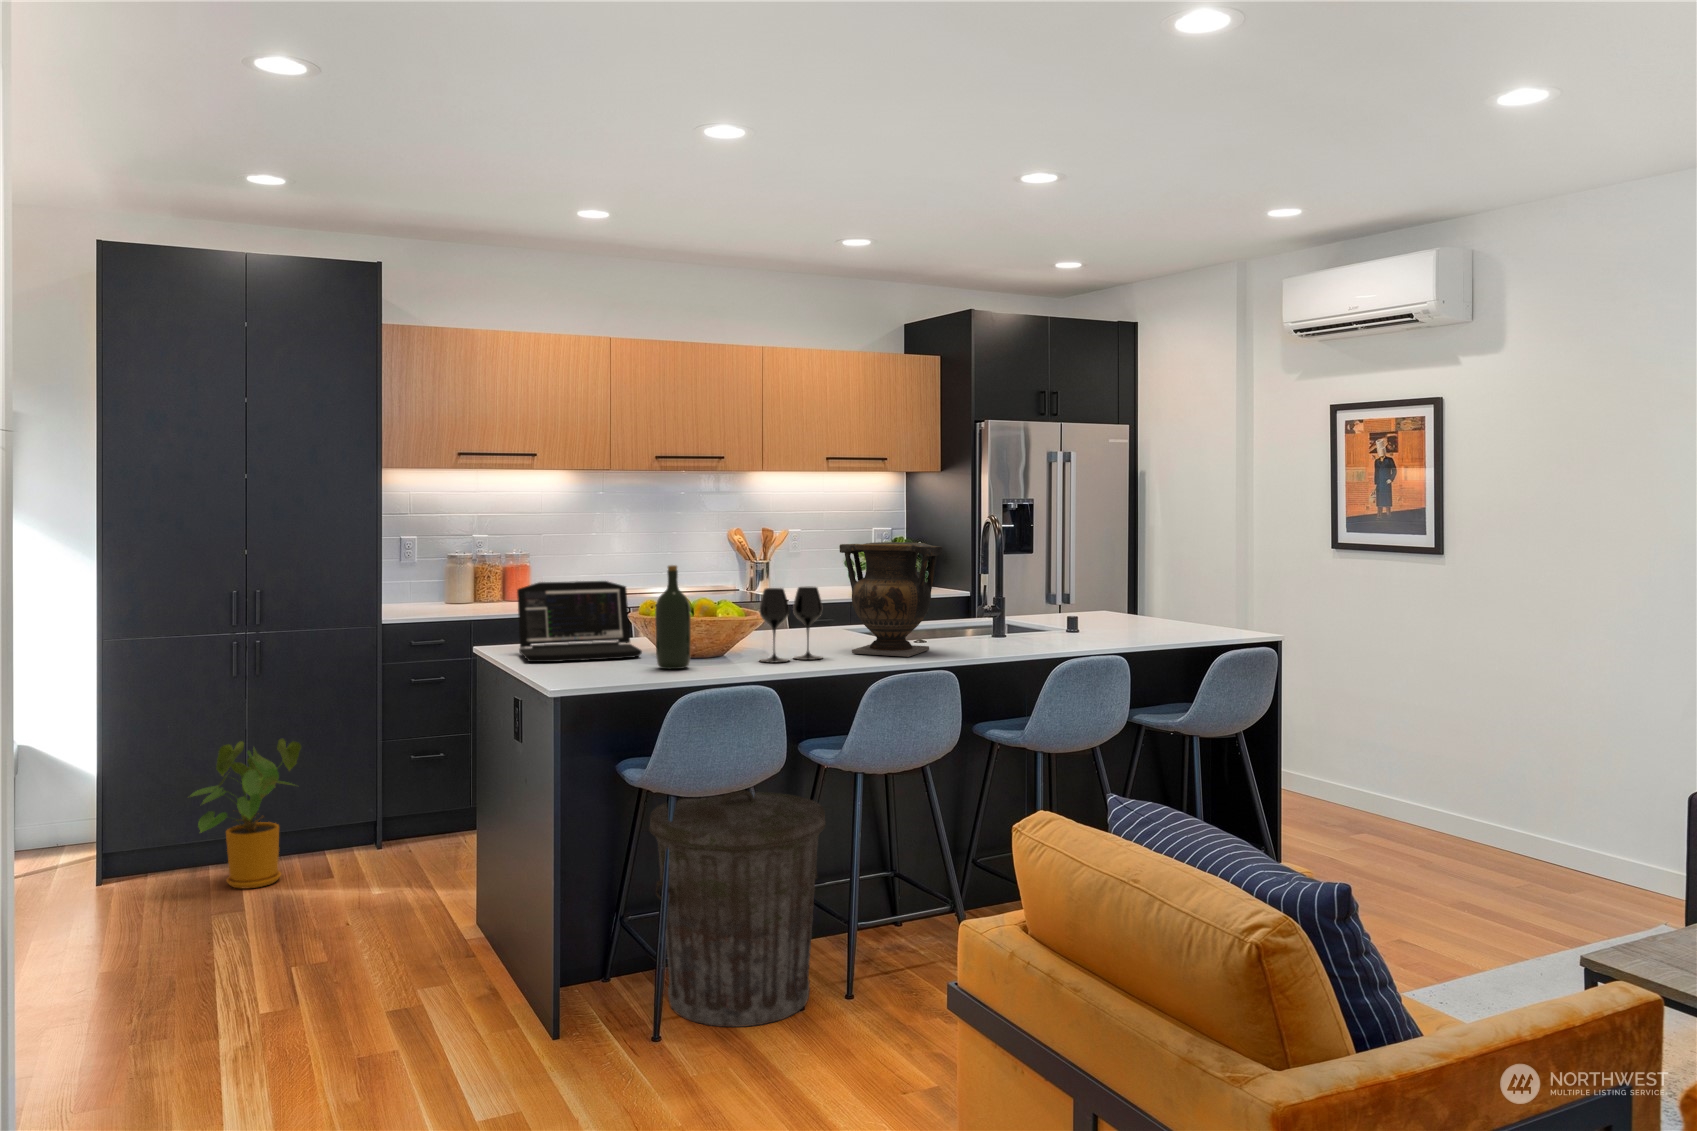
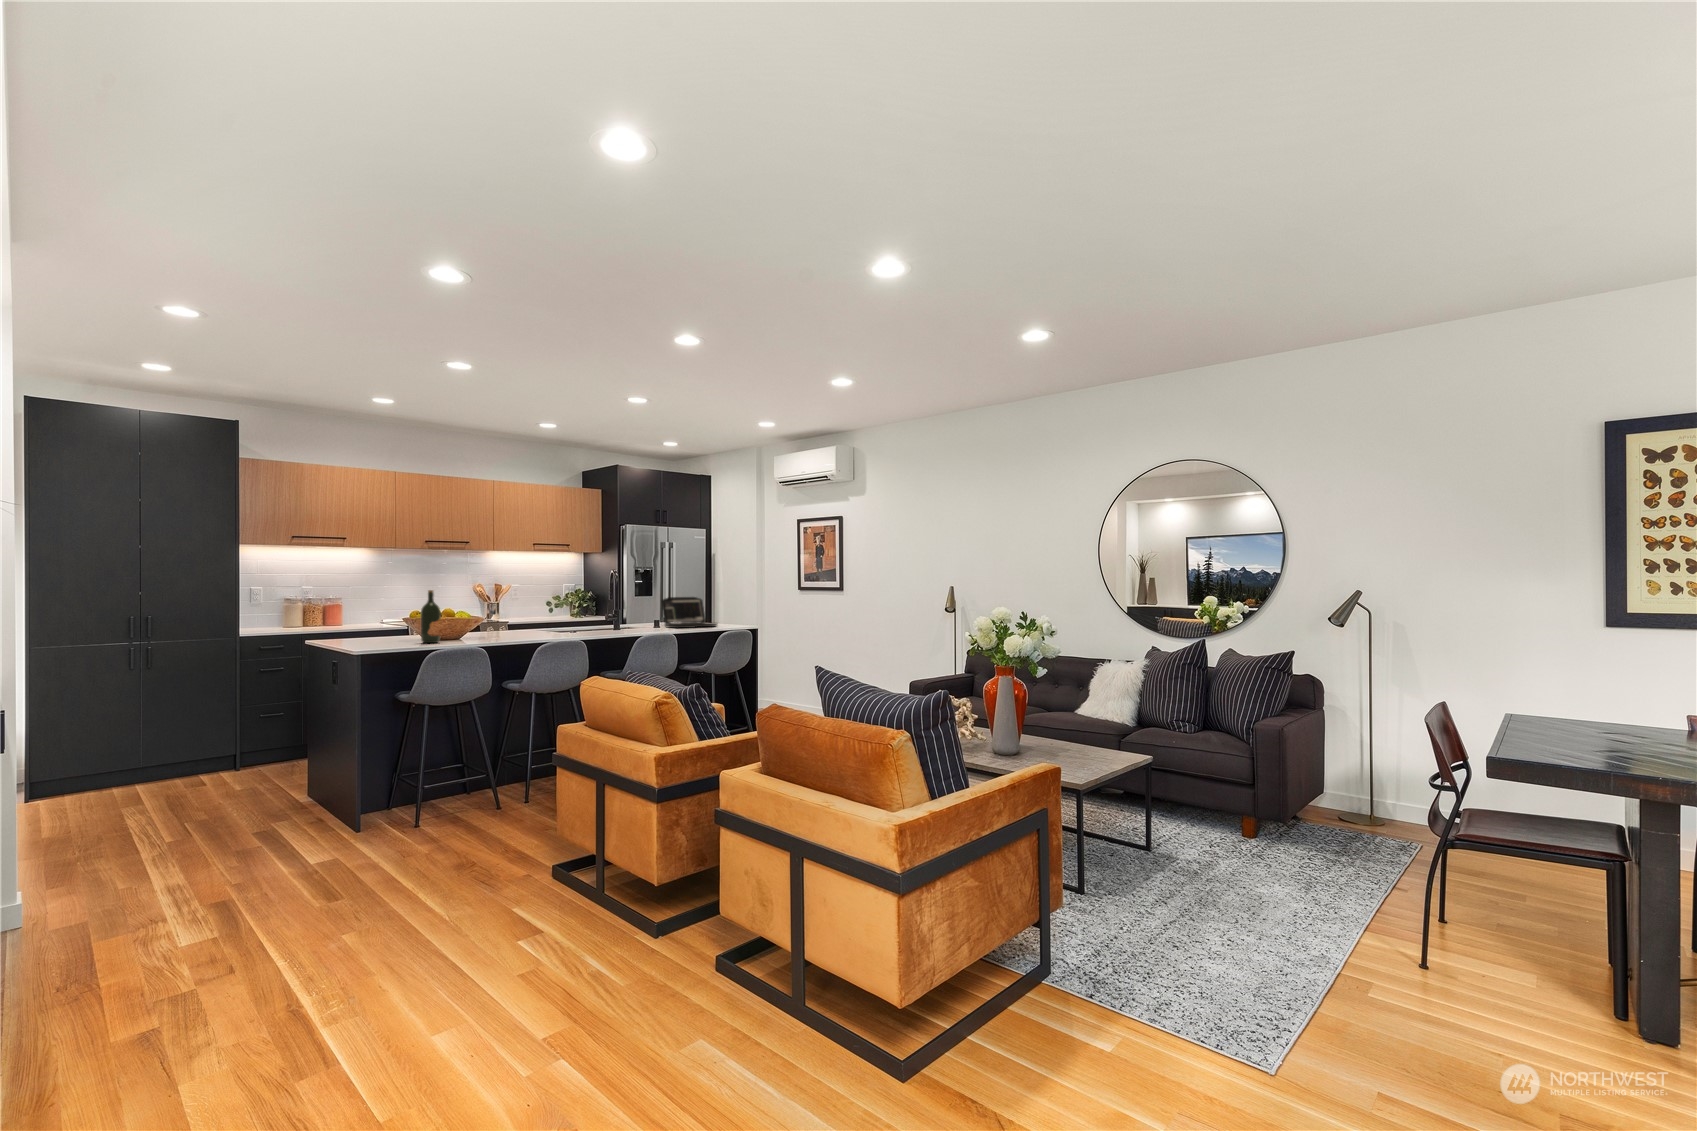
vase: present [839,542,942,657] -> none [526,581,581,637]
laptop: present [517,581,642,662] -> present [661,597,717,628]
wine glass: present [759,587,822,663] -> none [479,602,515,640]
house plant: present [191,739,301,889] -> none [103,706,184,796]
trash can: present [649,790,826,1027] -> none [415,703,513,821]

